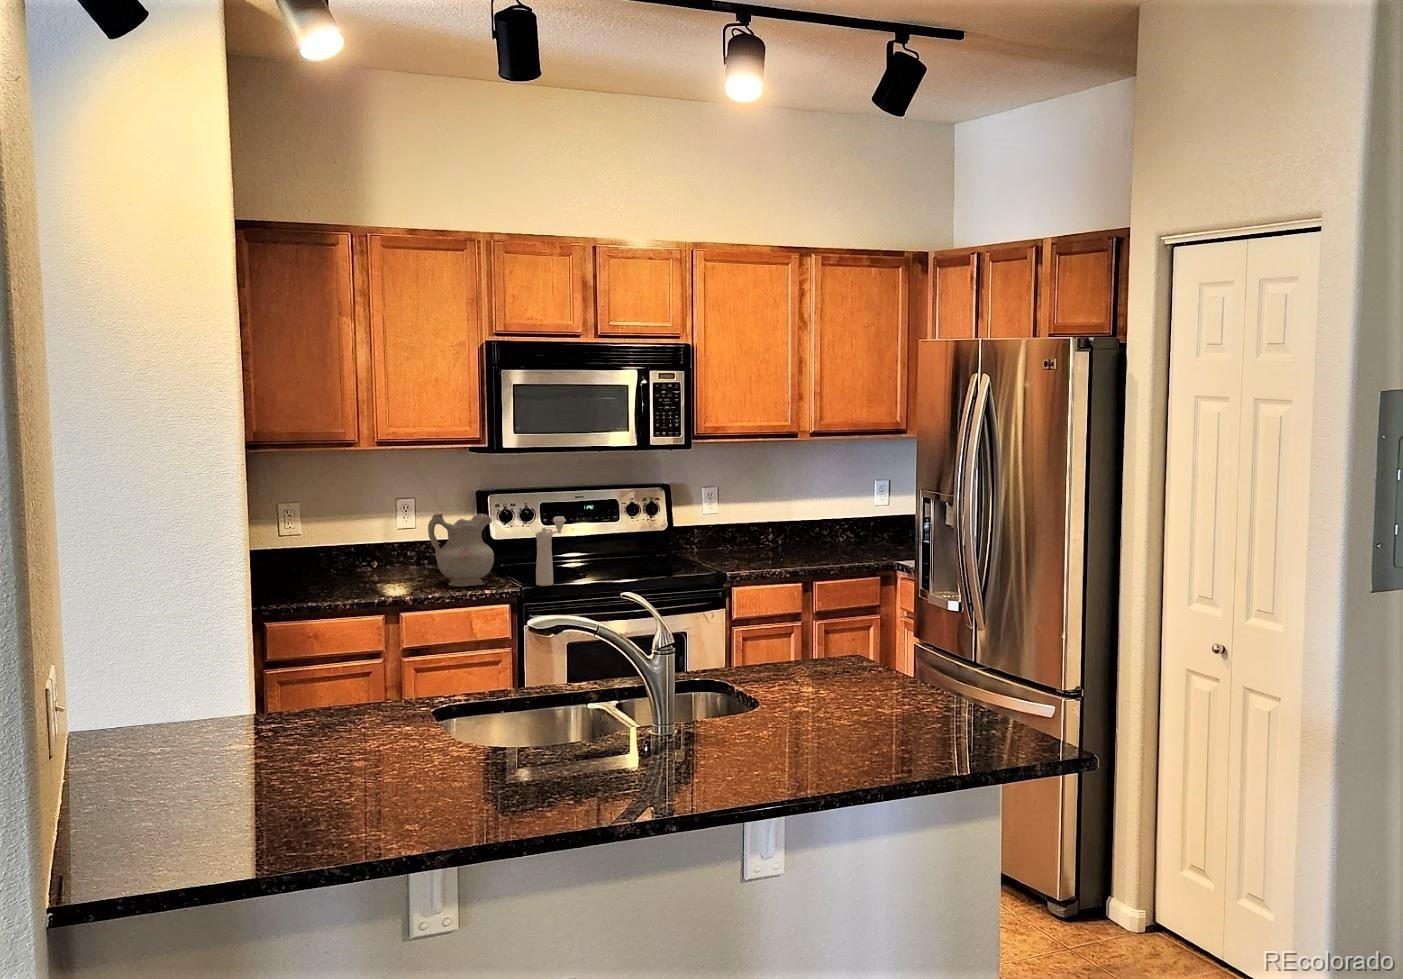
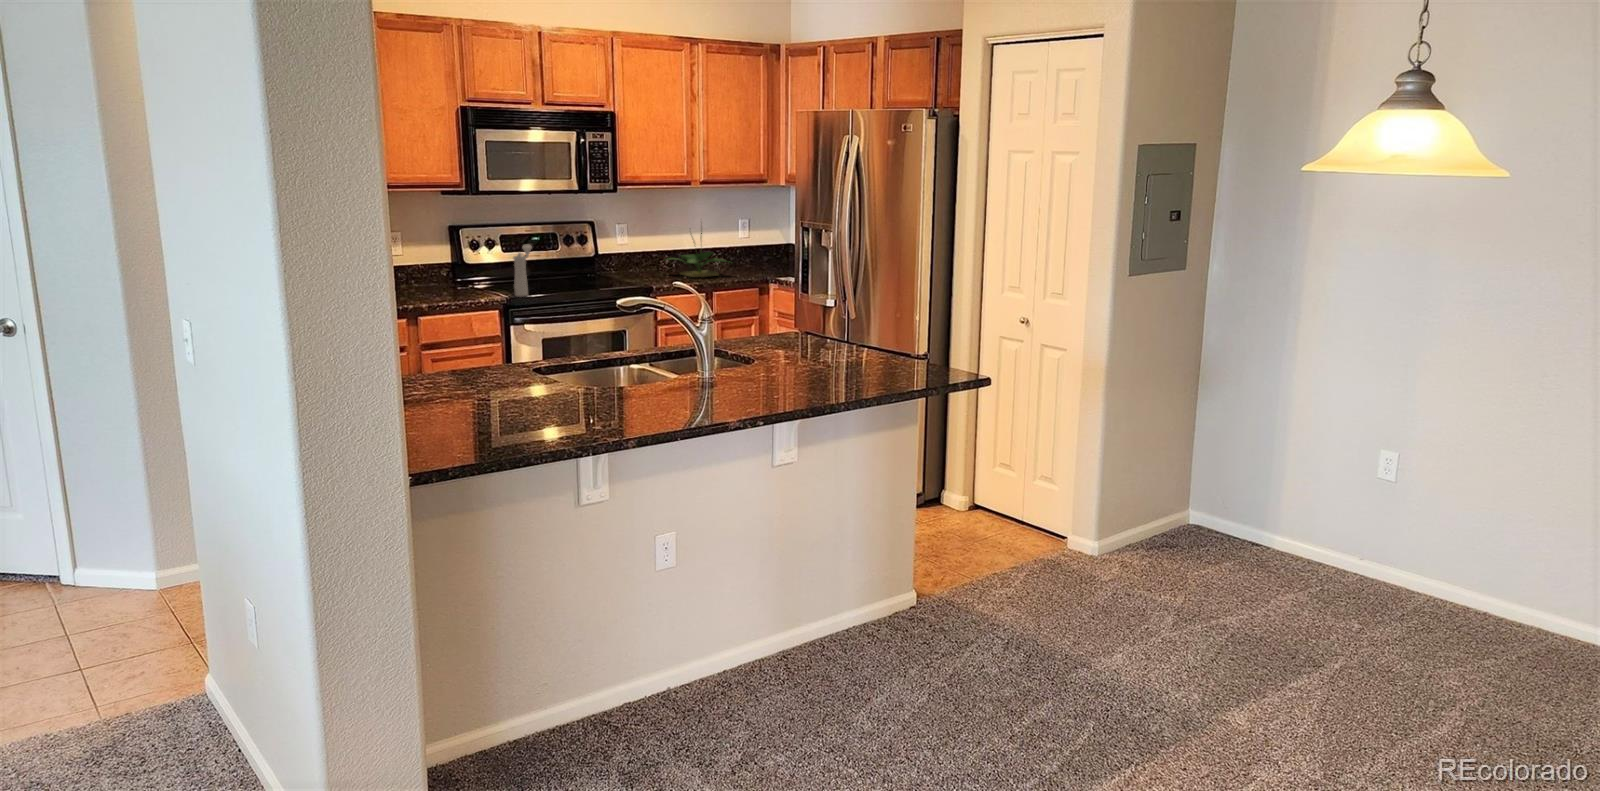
potted plant: none [756,481,848,559] -> present [669,233,730,277]
ceramic pitcher: present [428,514,494,587] -> none [428,242,480,299]

